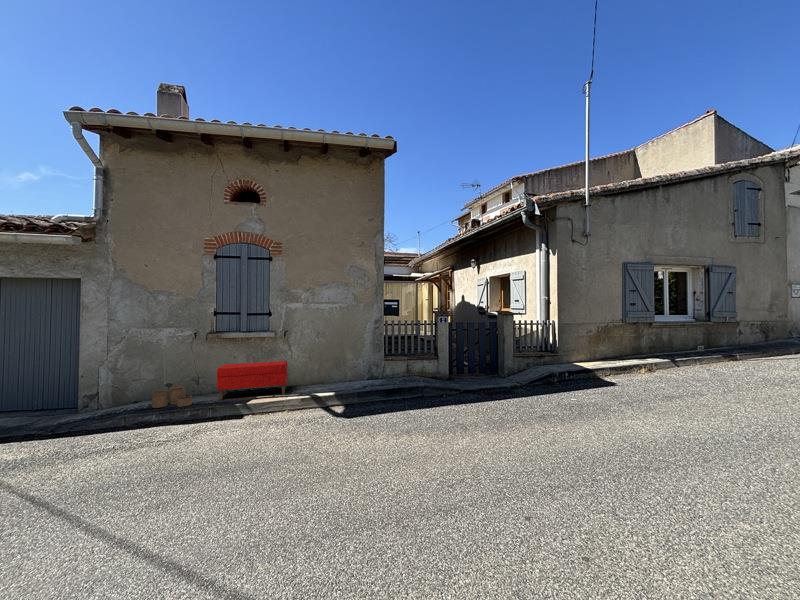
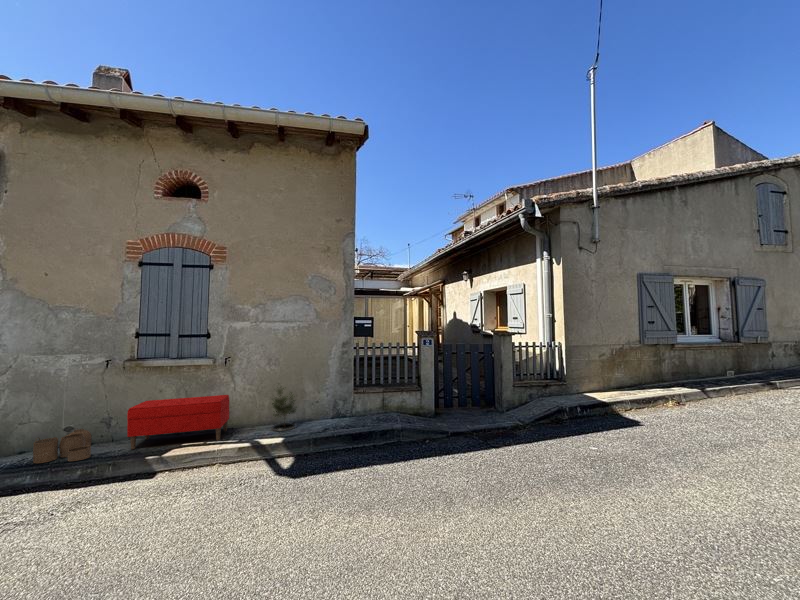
potted tree: none [319,351,342,388] -> present [271,388,297,431]

